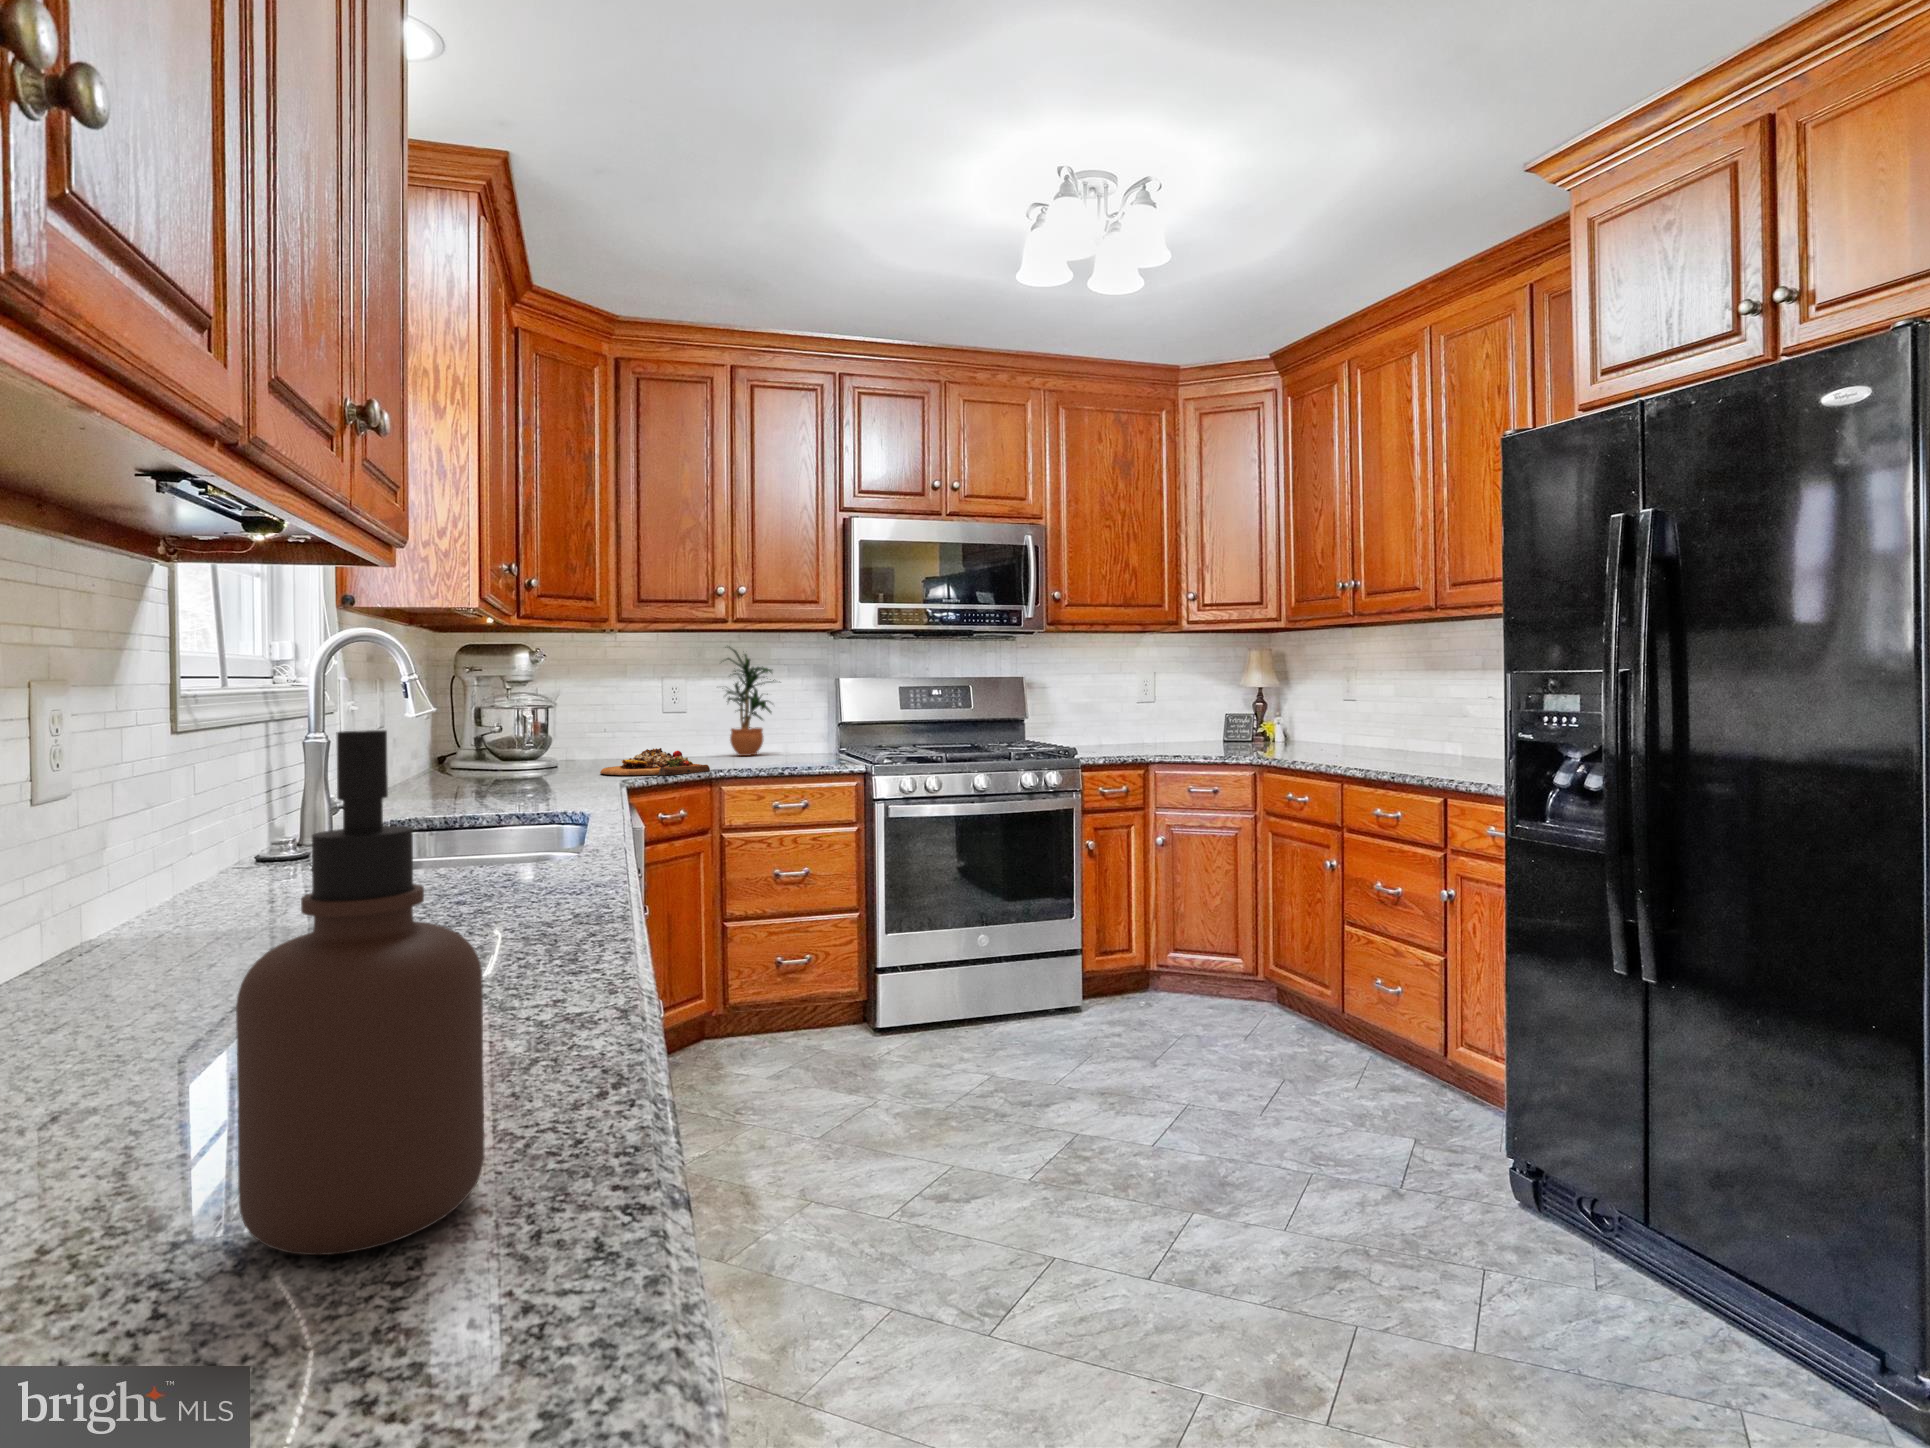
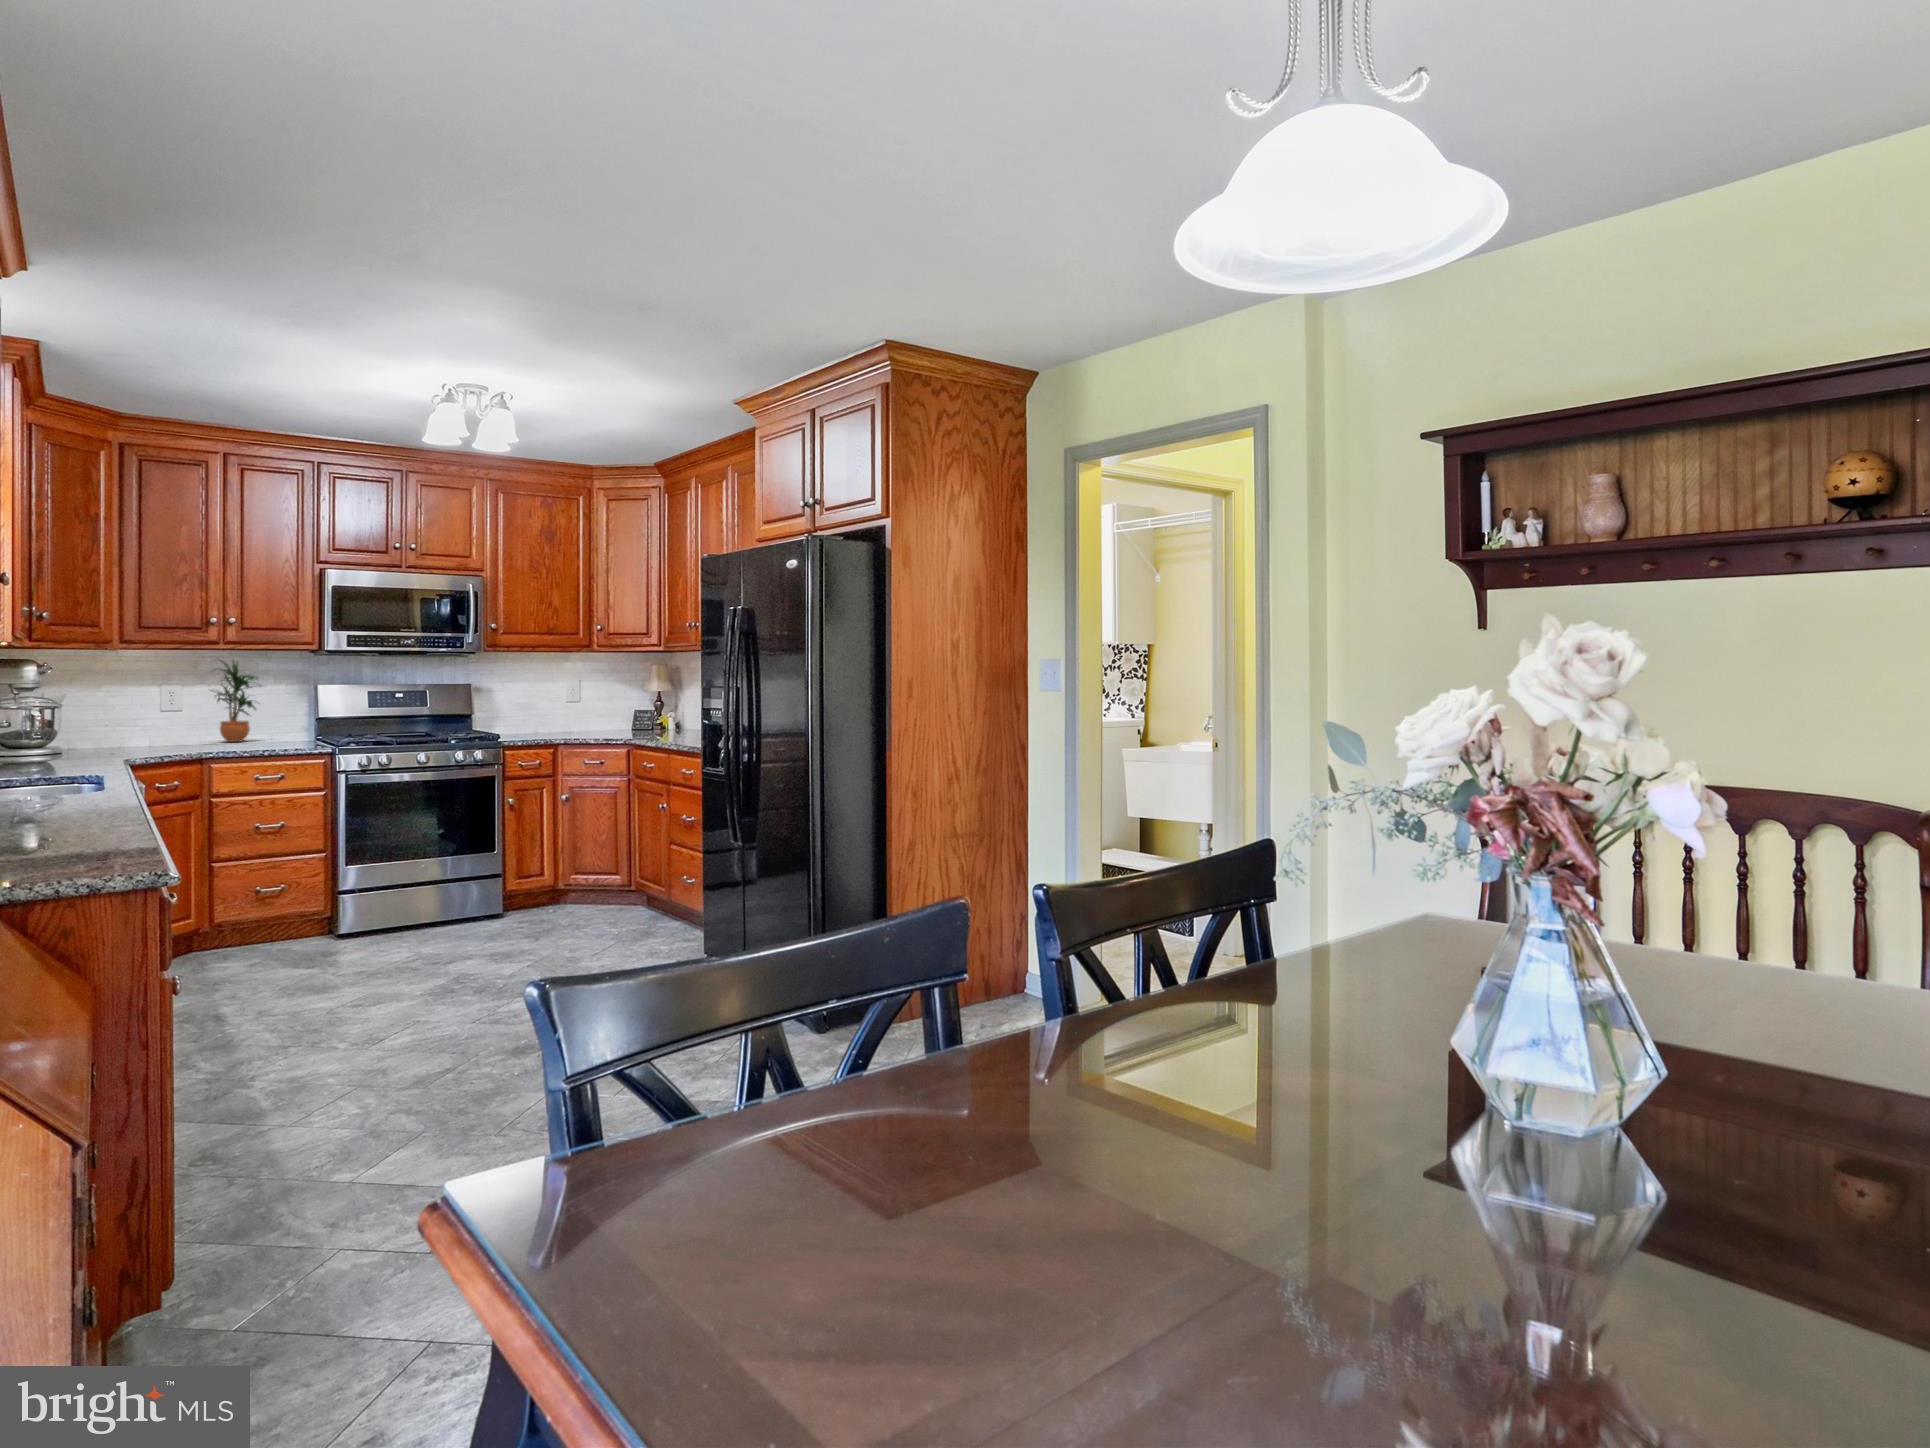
soap dispenser: present [236,730,484,1255] -> none [38,736,107,860]
cutting board: present [600,748,710,775] -> none [103,737,199,756]

